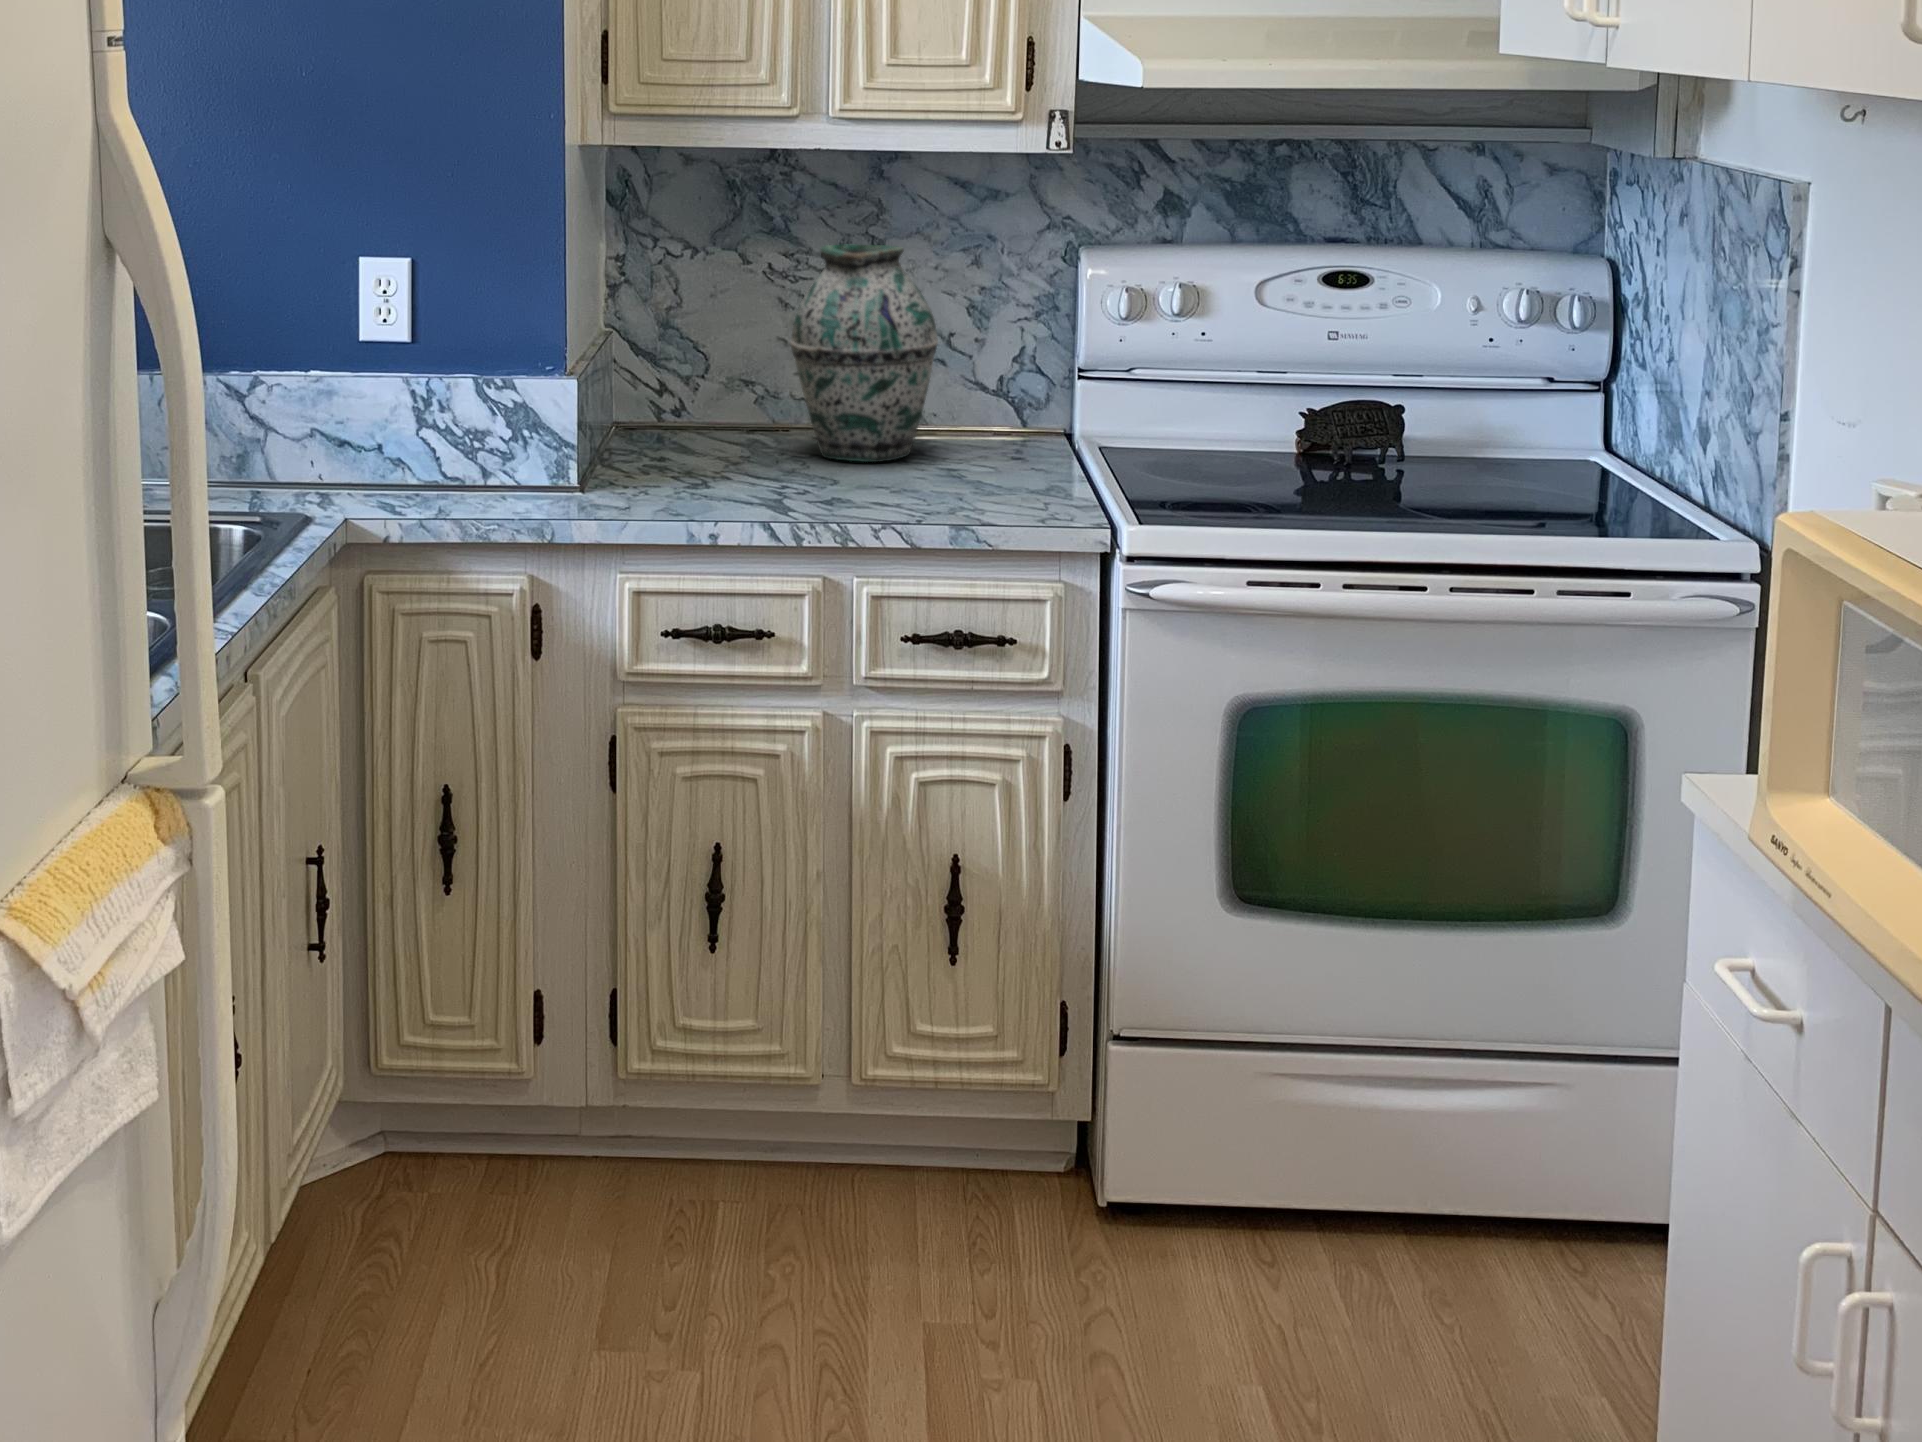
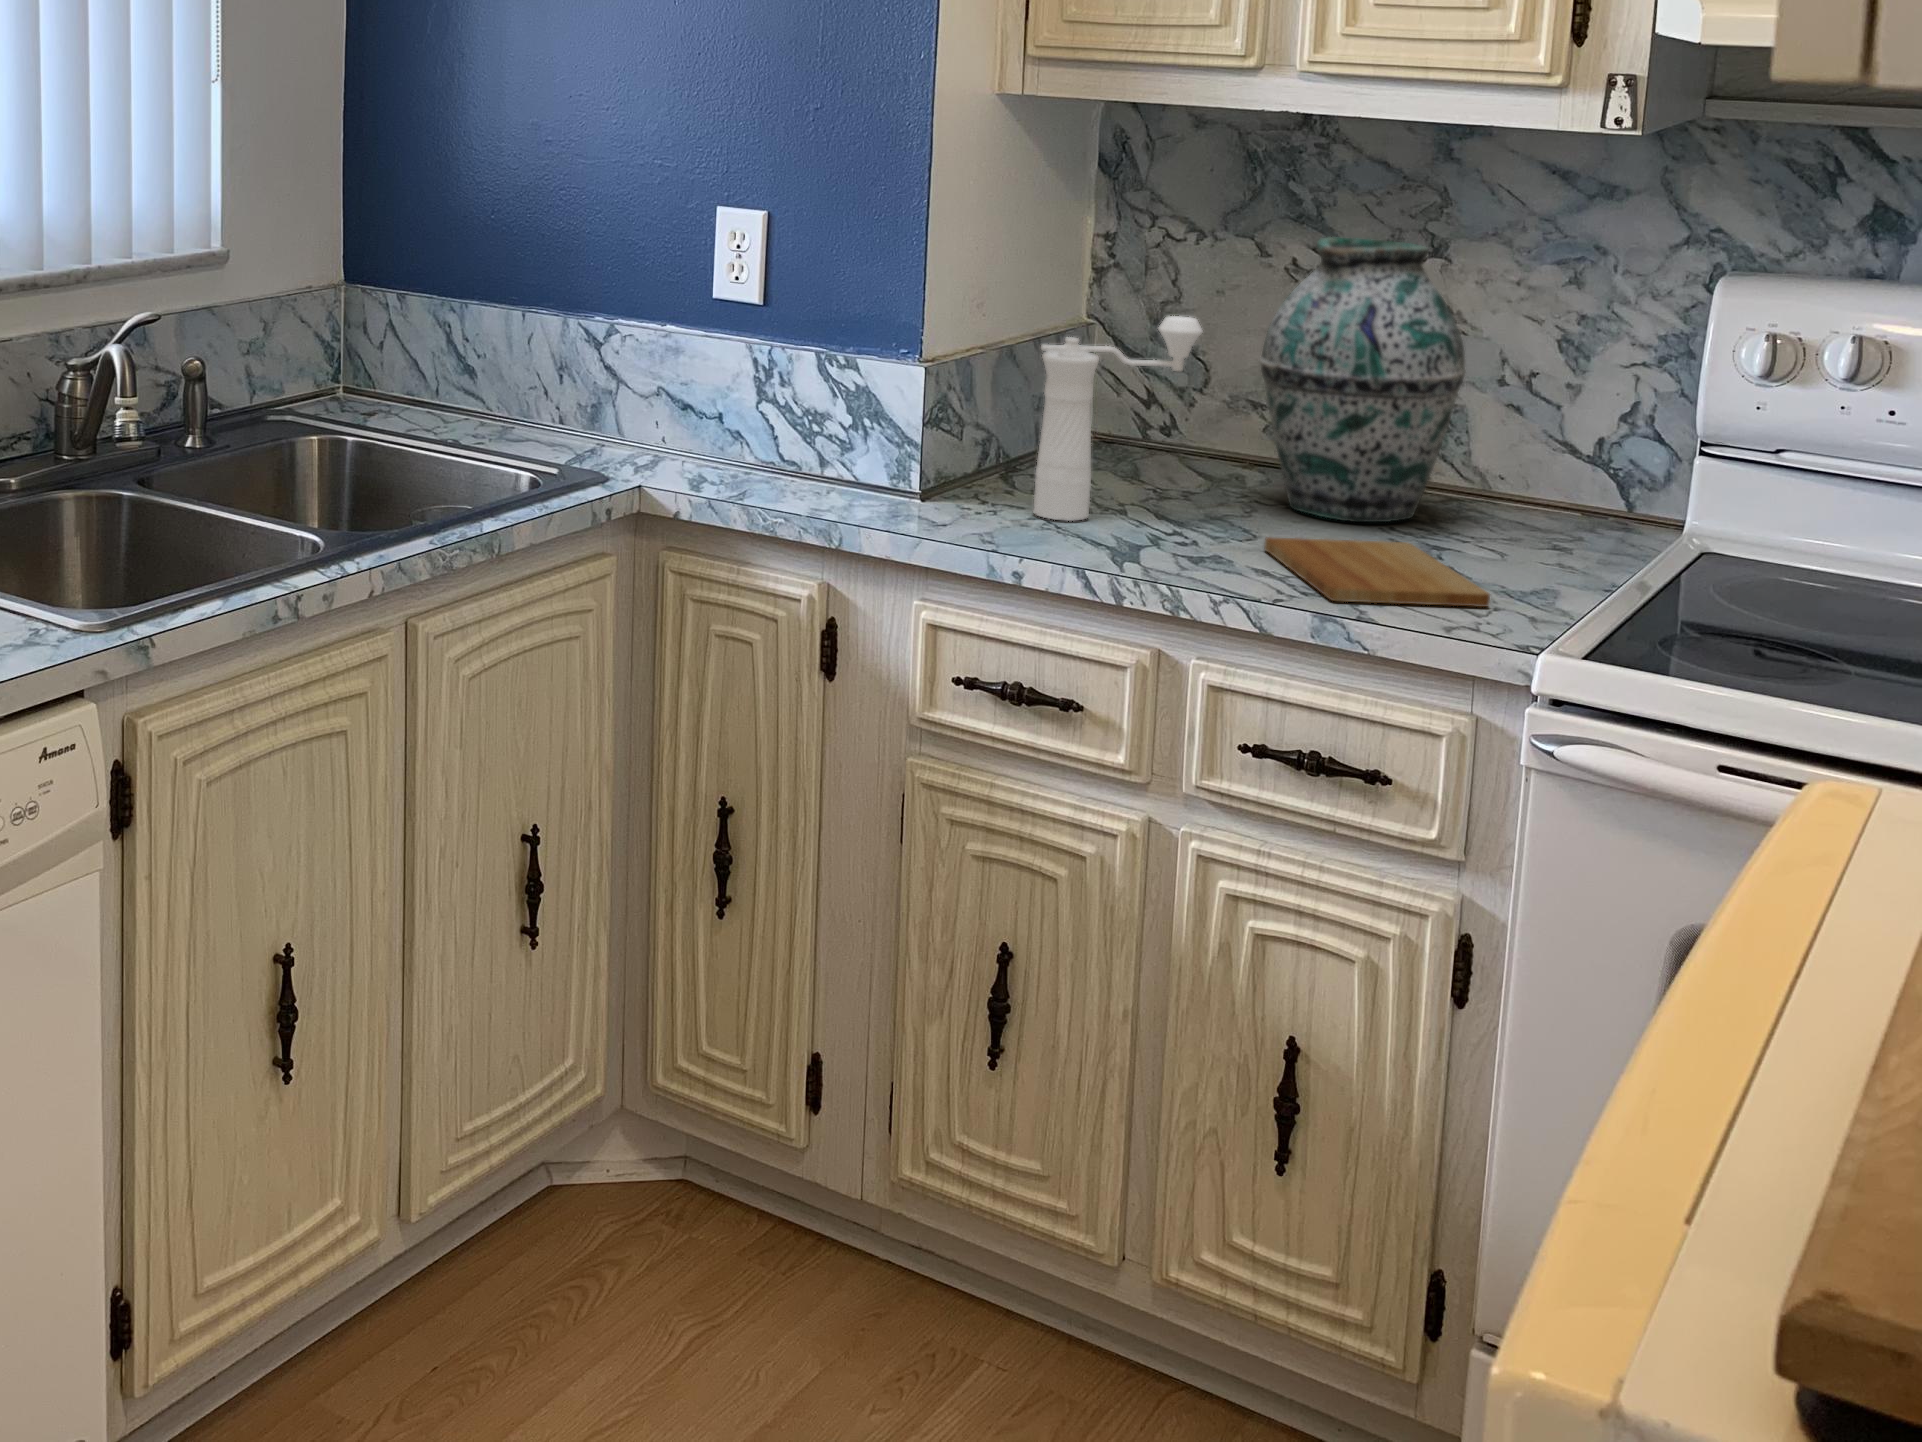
pepper mill: none [671,318,781,491] -> present [1034,316,1202,521]
cutting board: none [860,470,1046,518] -> present [1264,537,1490,607]

